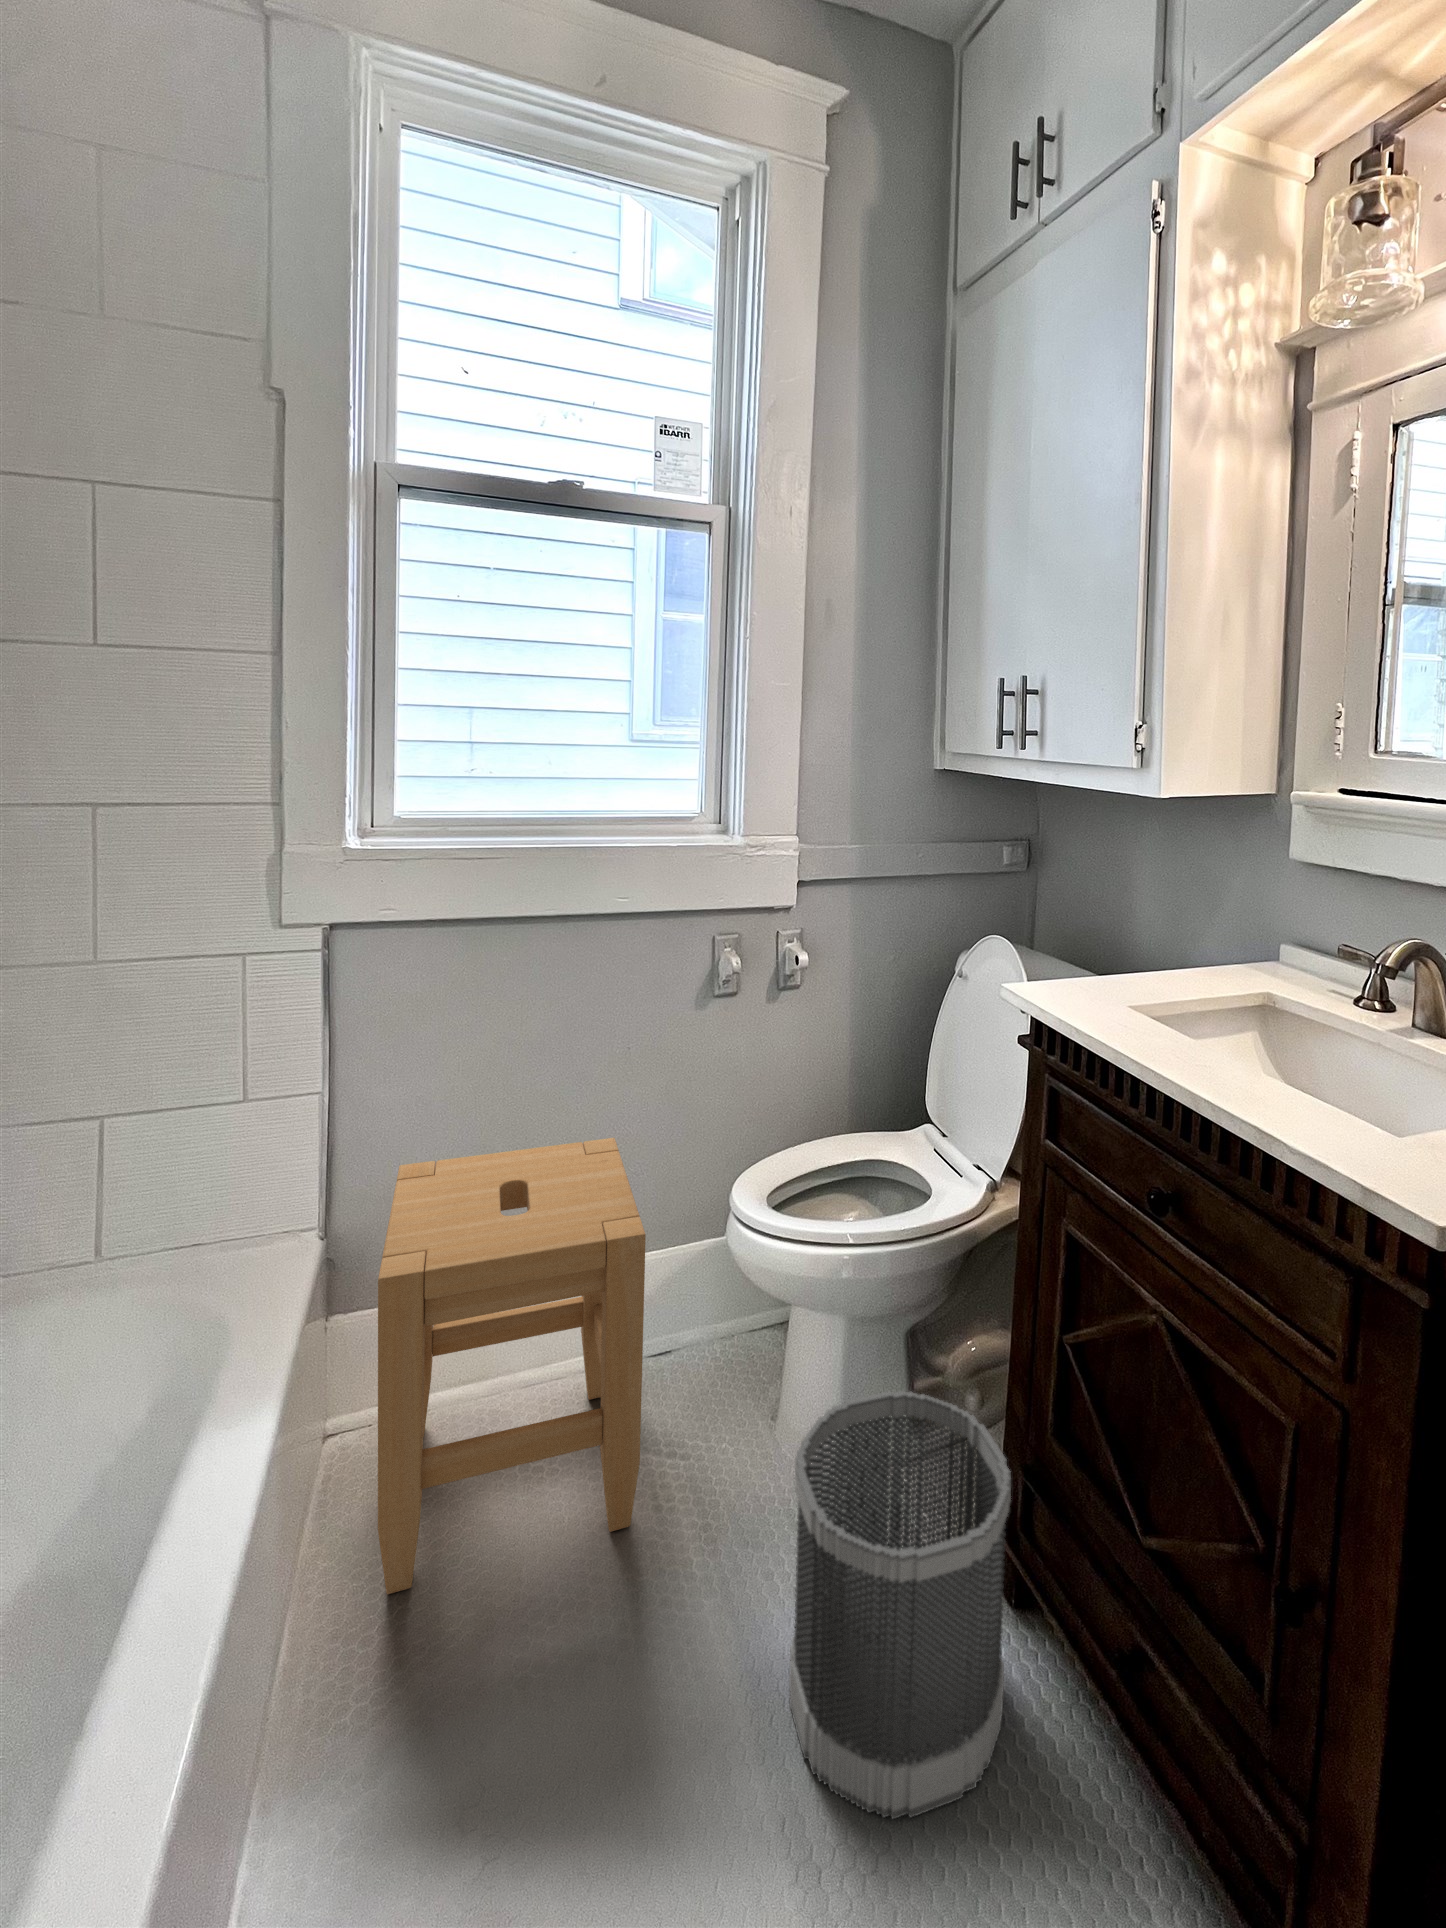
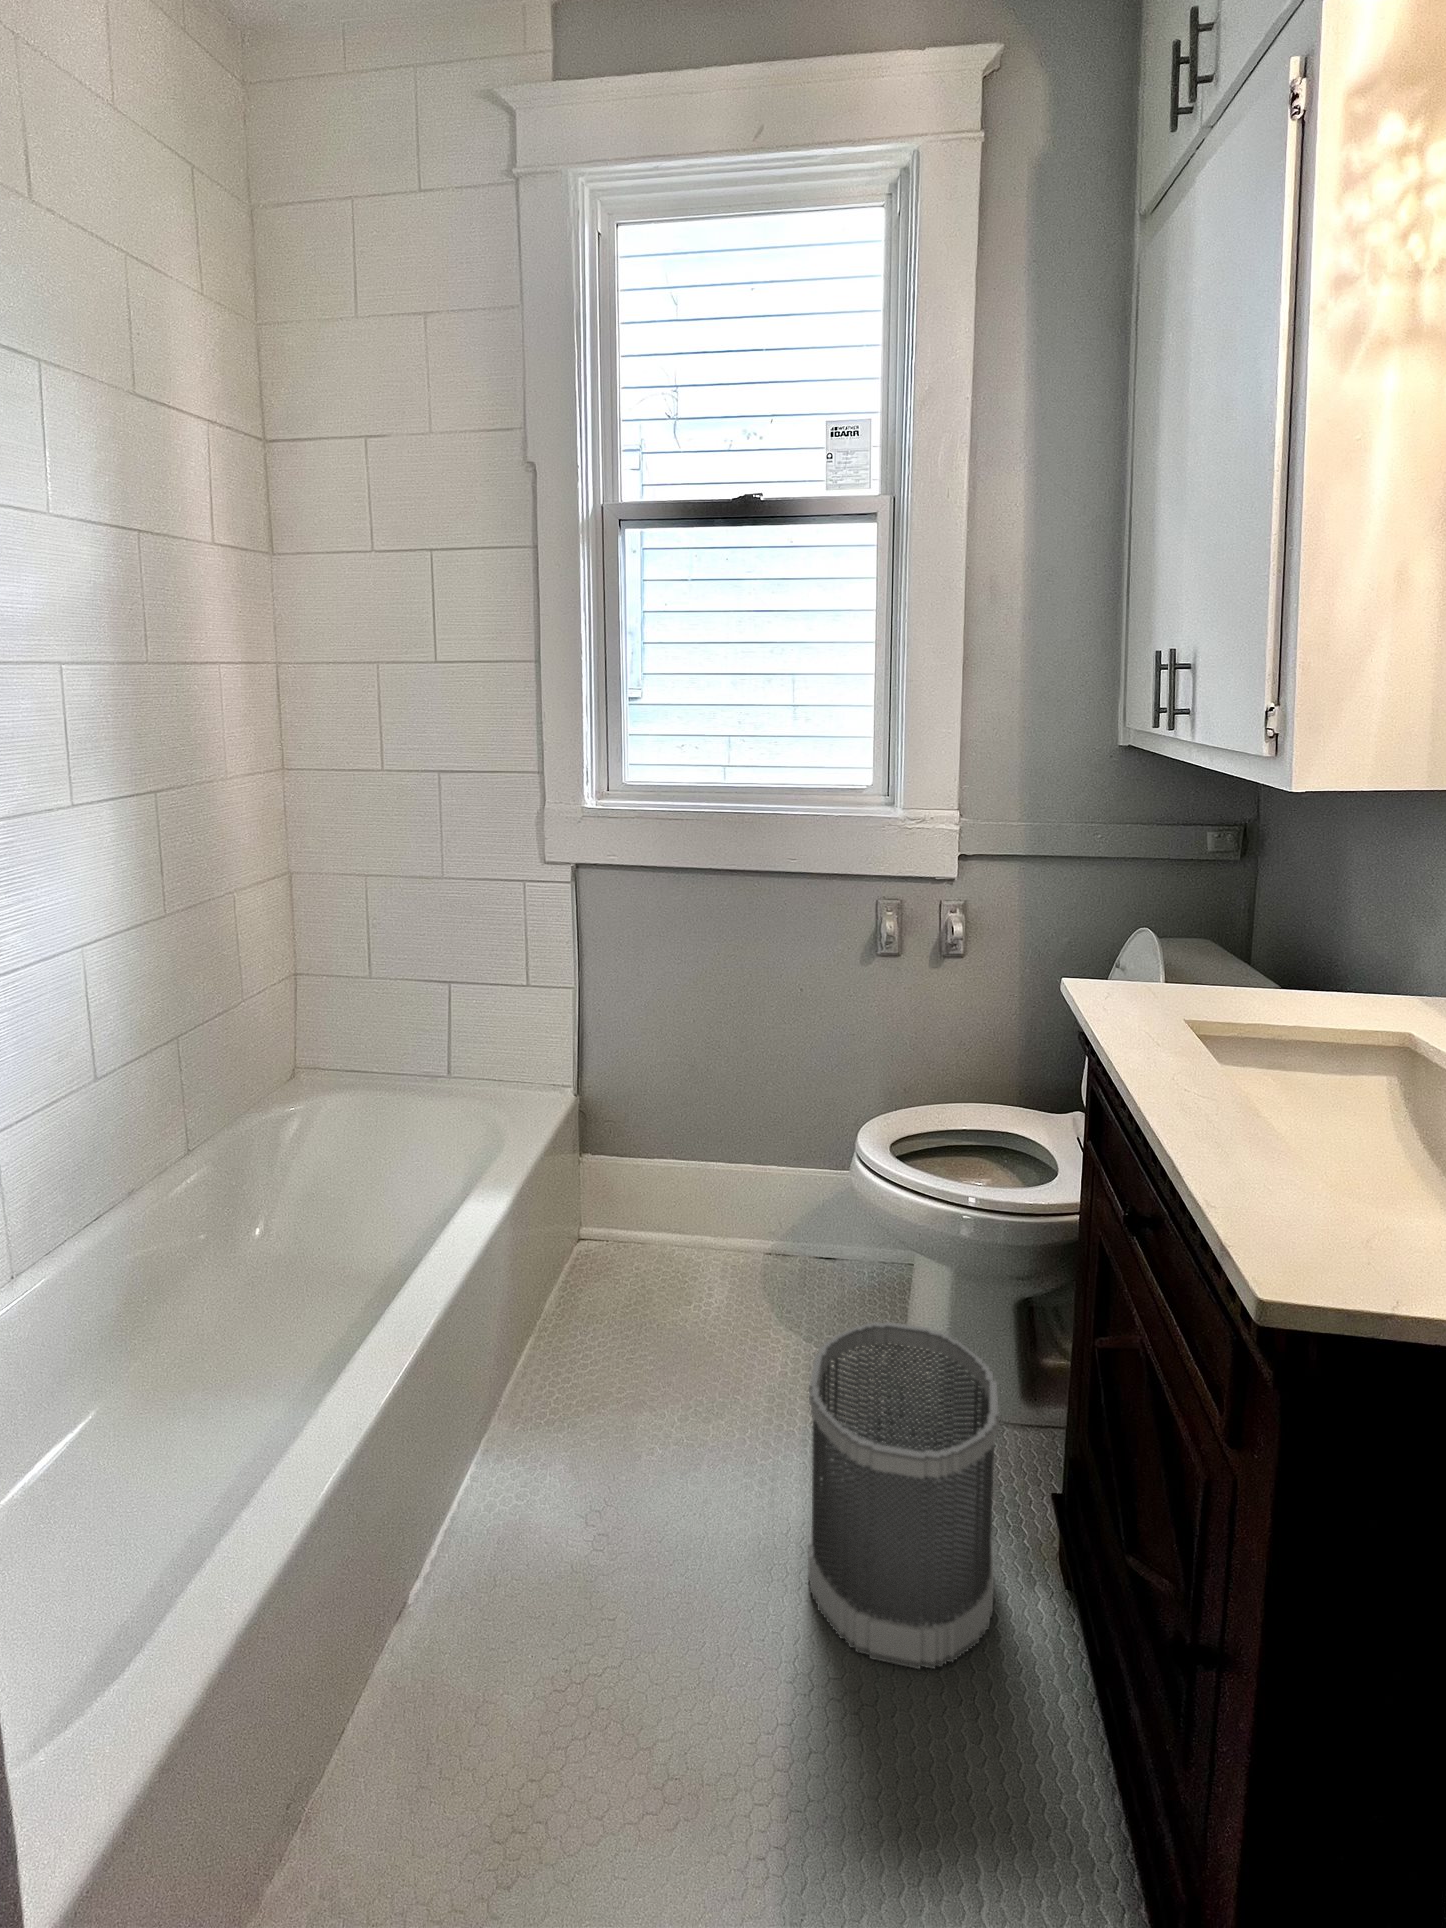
stool: present [378,1138,646,1594] -> none [568,1052,782,1371]

